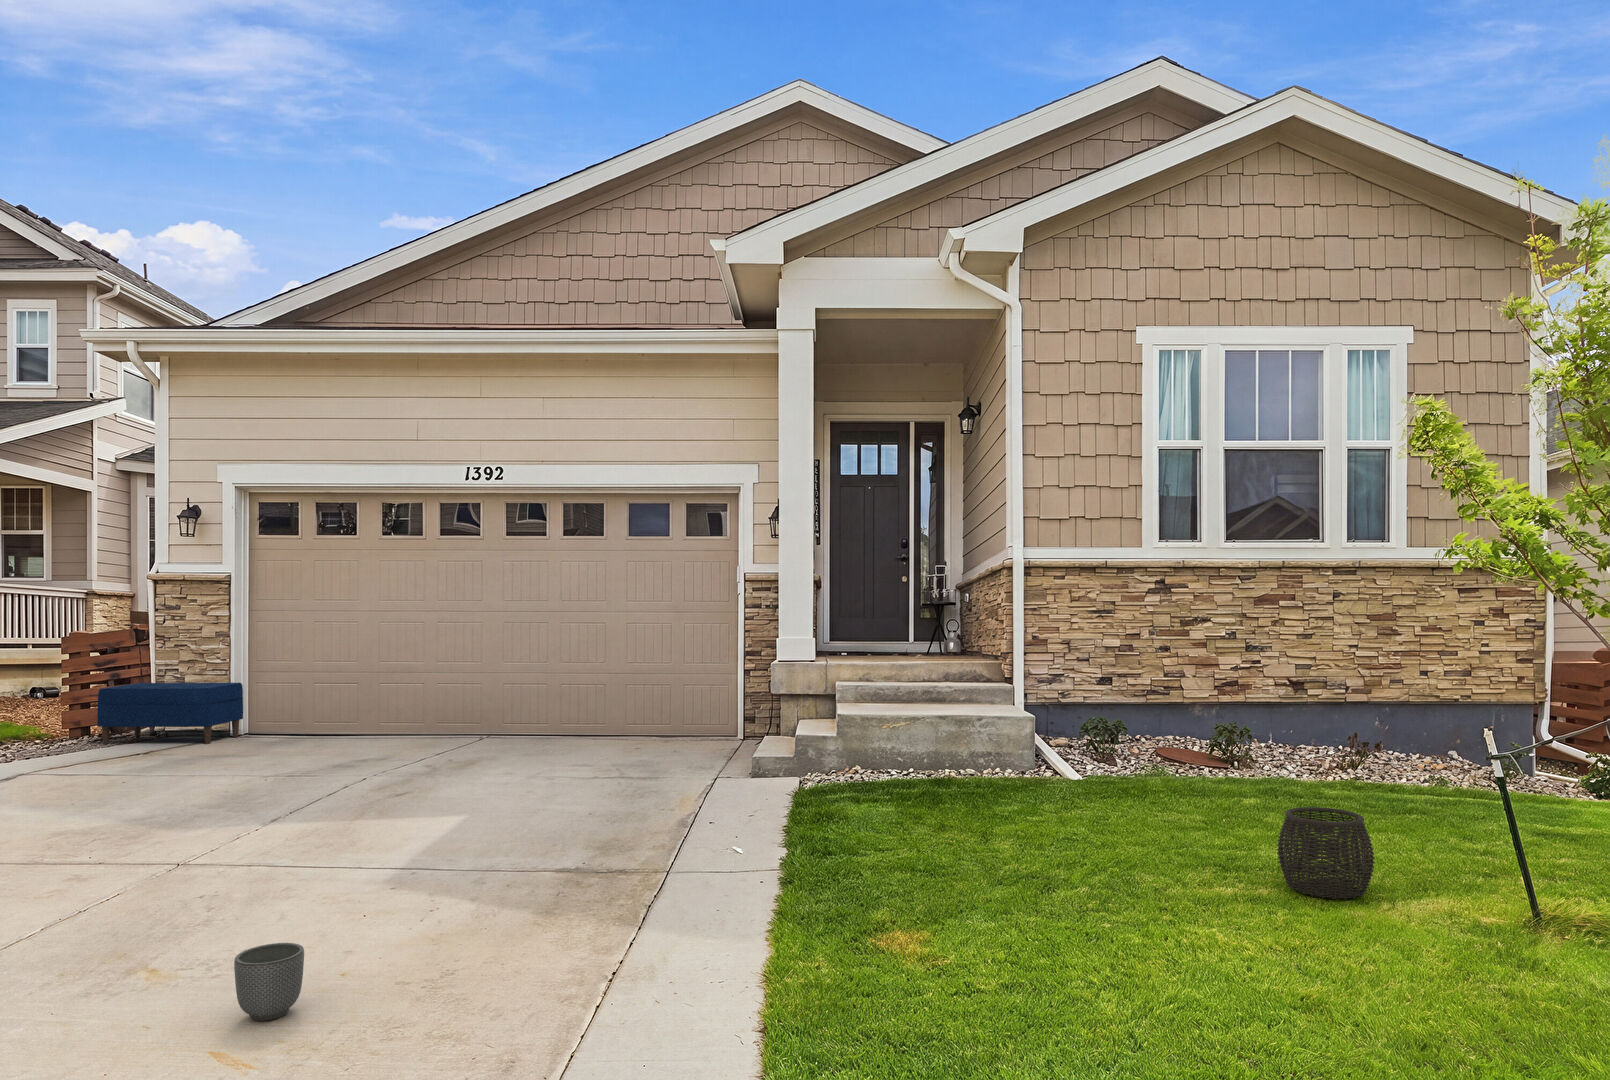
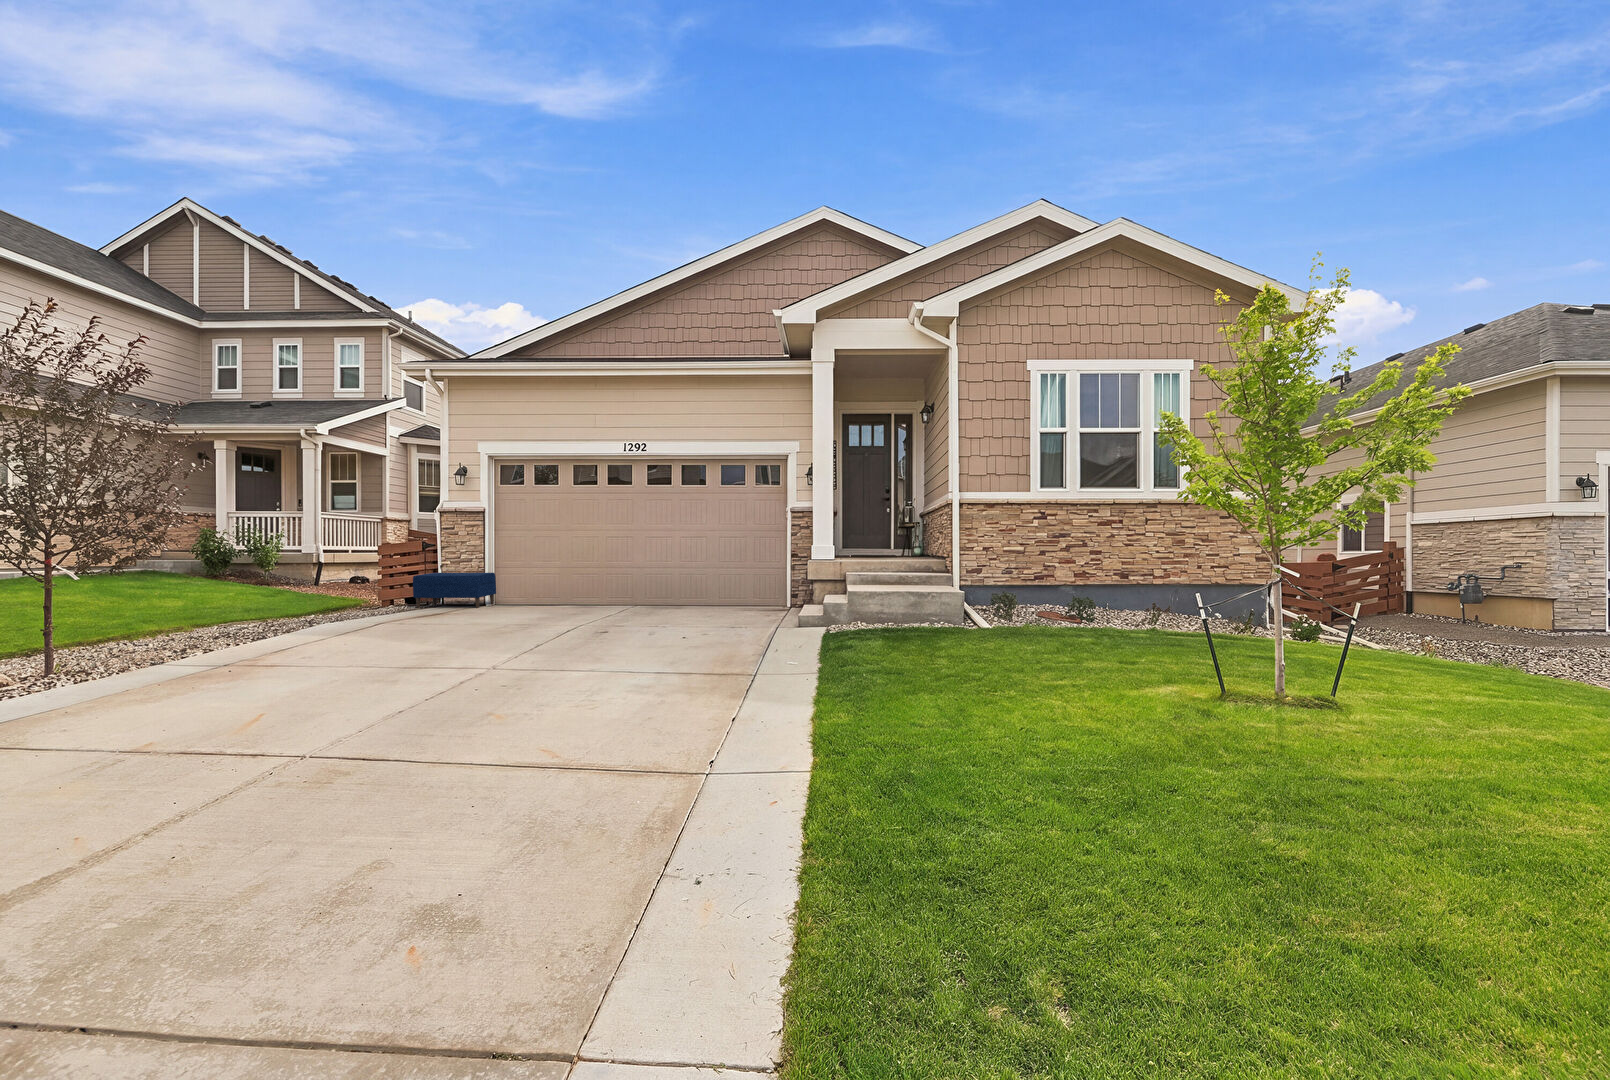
woven basket: present [1277,807,1375,899] -> none [1090,637,1142,685]
planter: present [234,943,304,1021] -> none [548,698,581,735]

